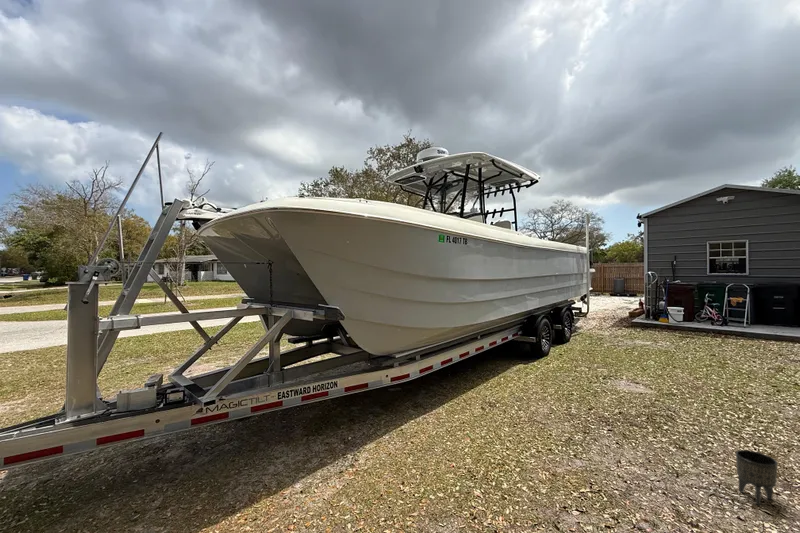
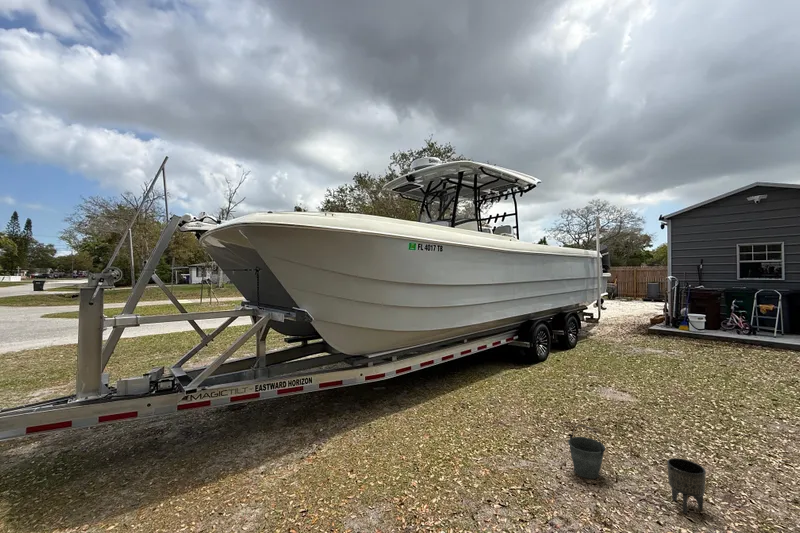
bucket: none [624,421,667,476] -> present [568,425,605,479]

